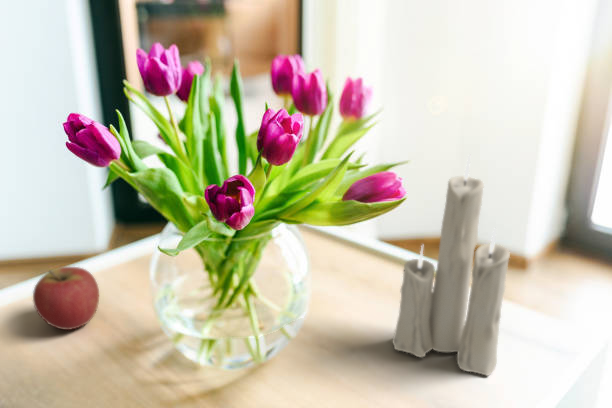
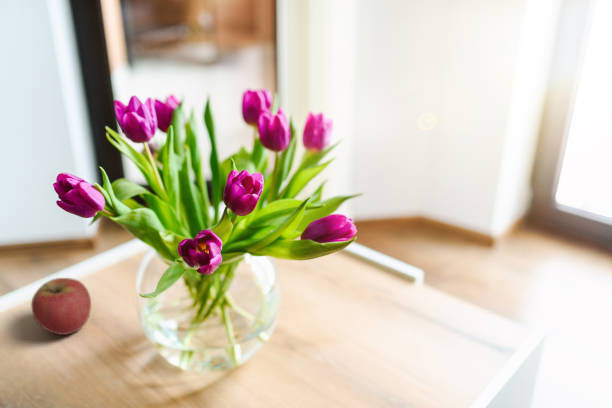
candle: present [392,157,510,375] -> none [353,176,451,375]

